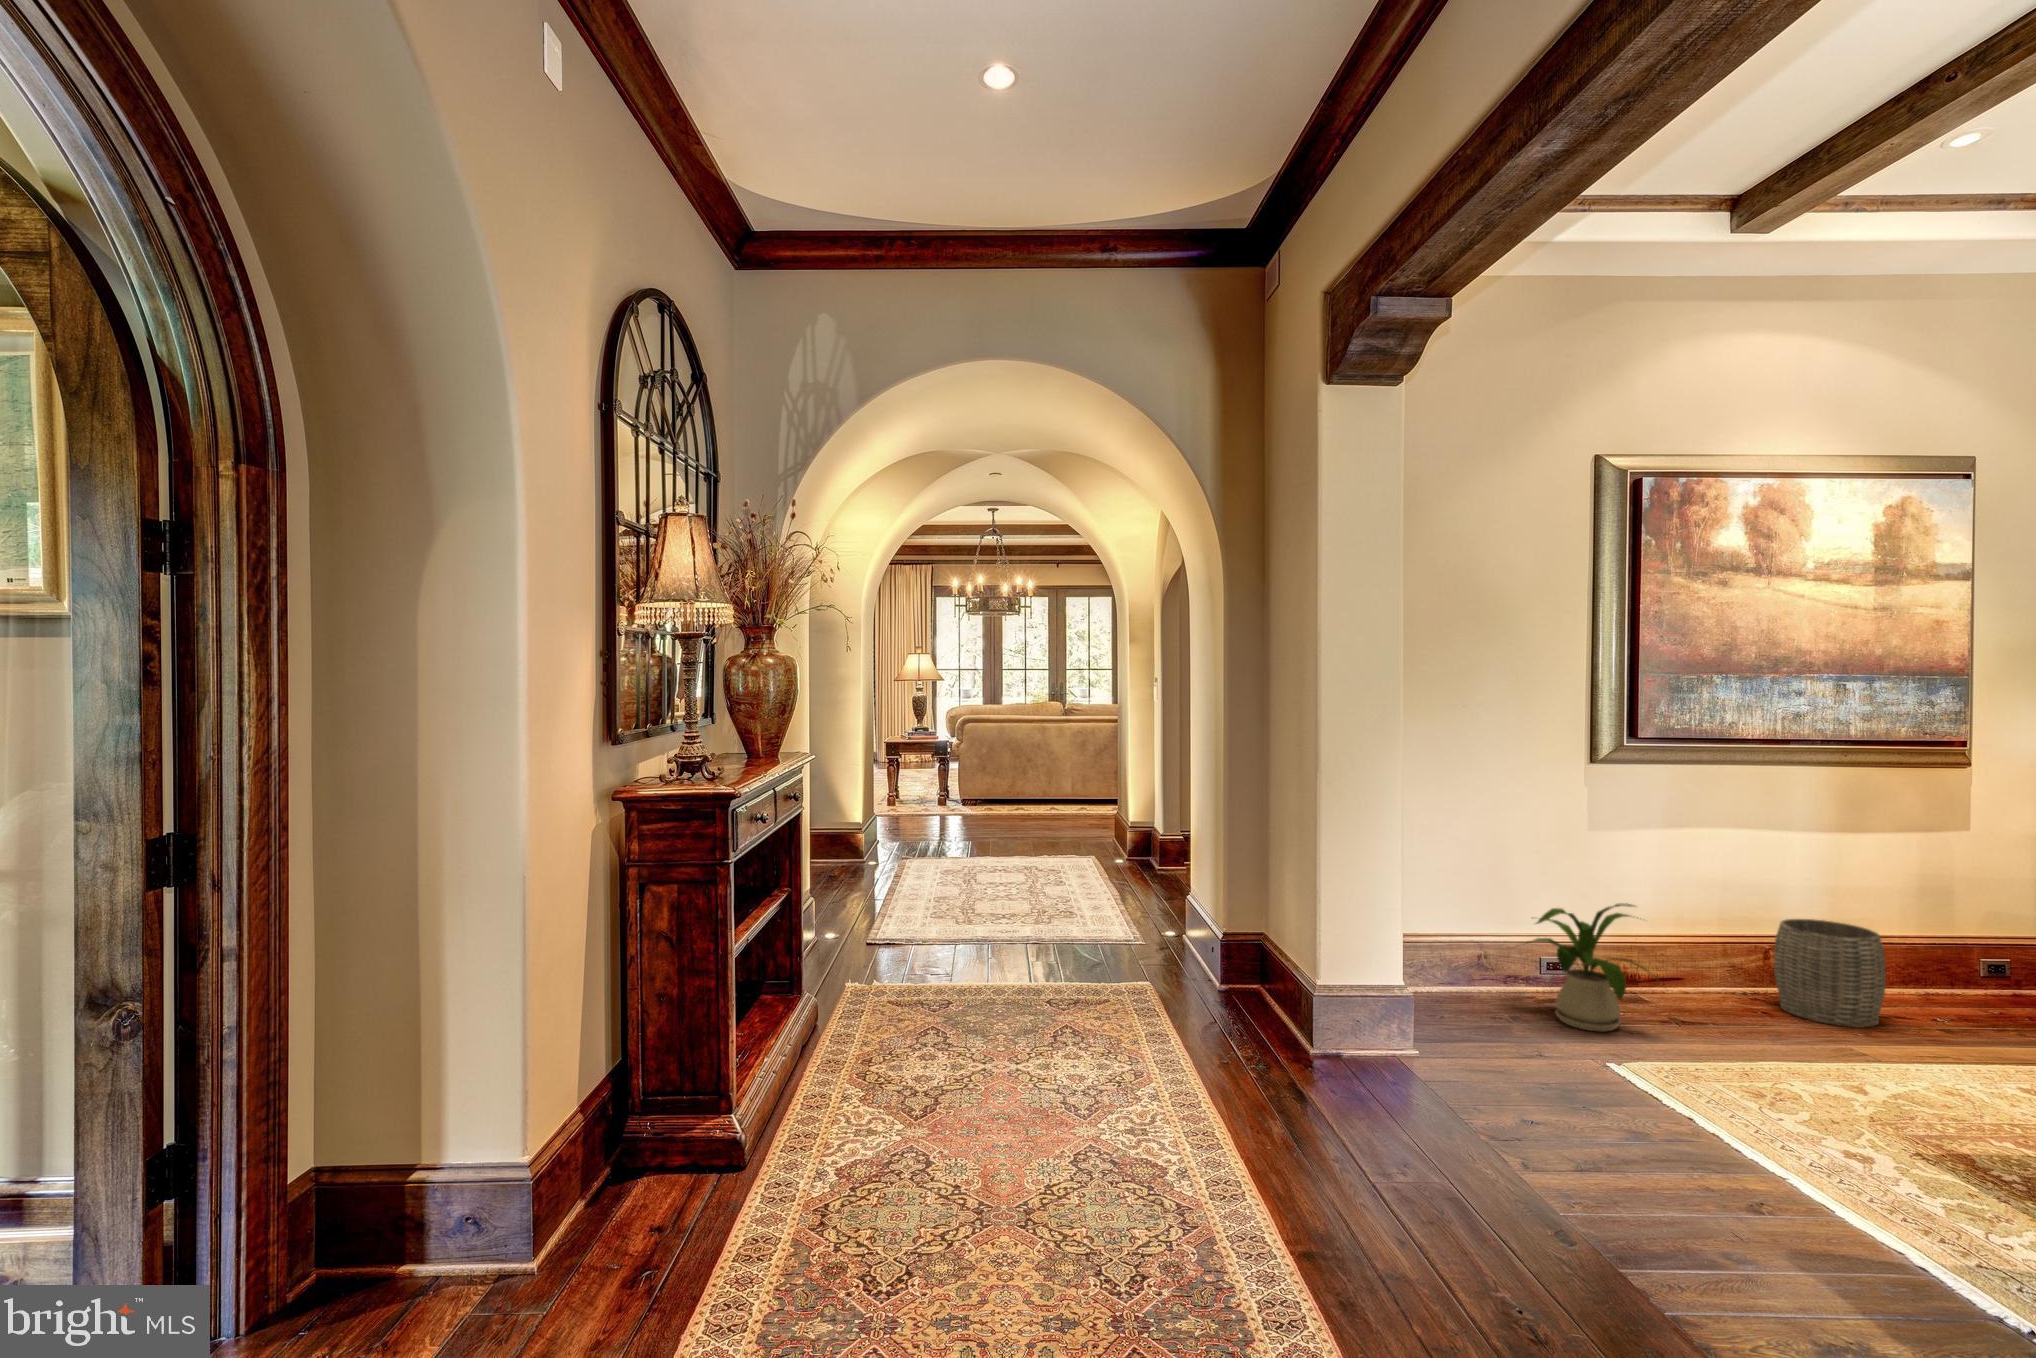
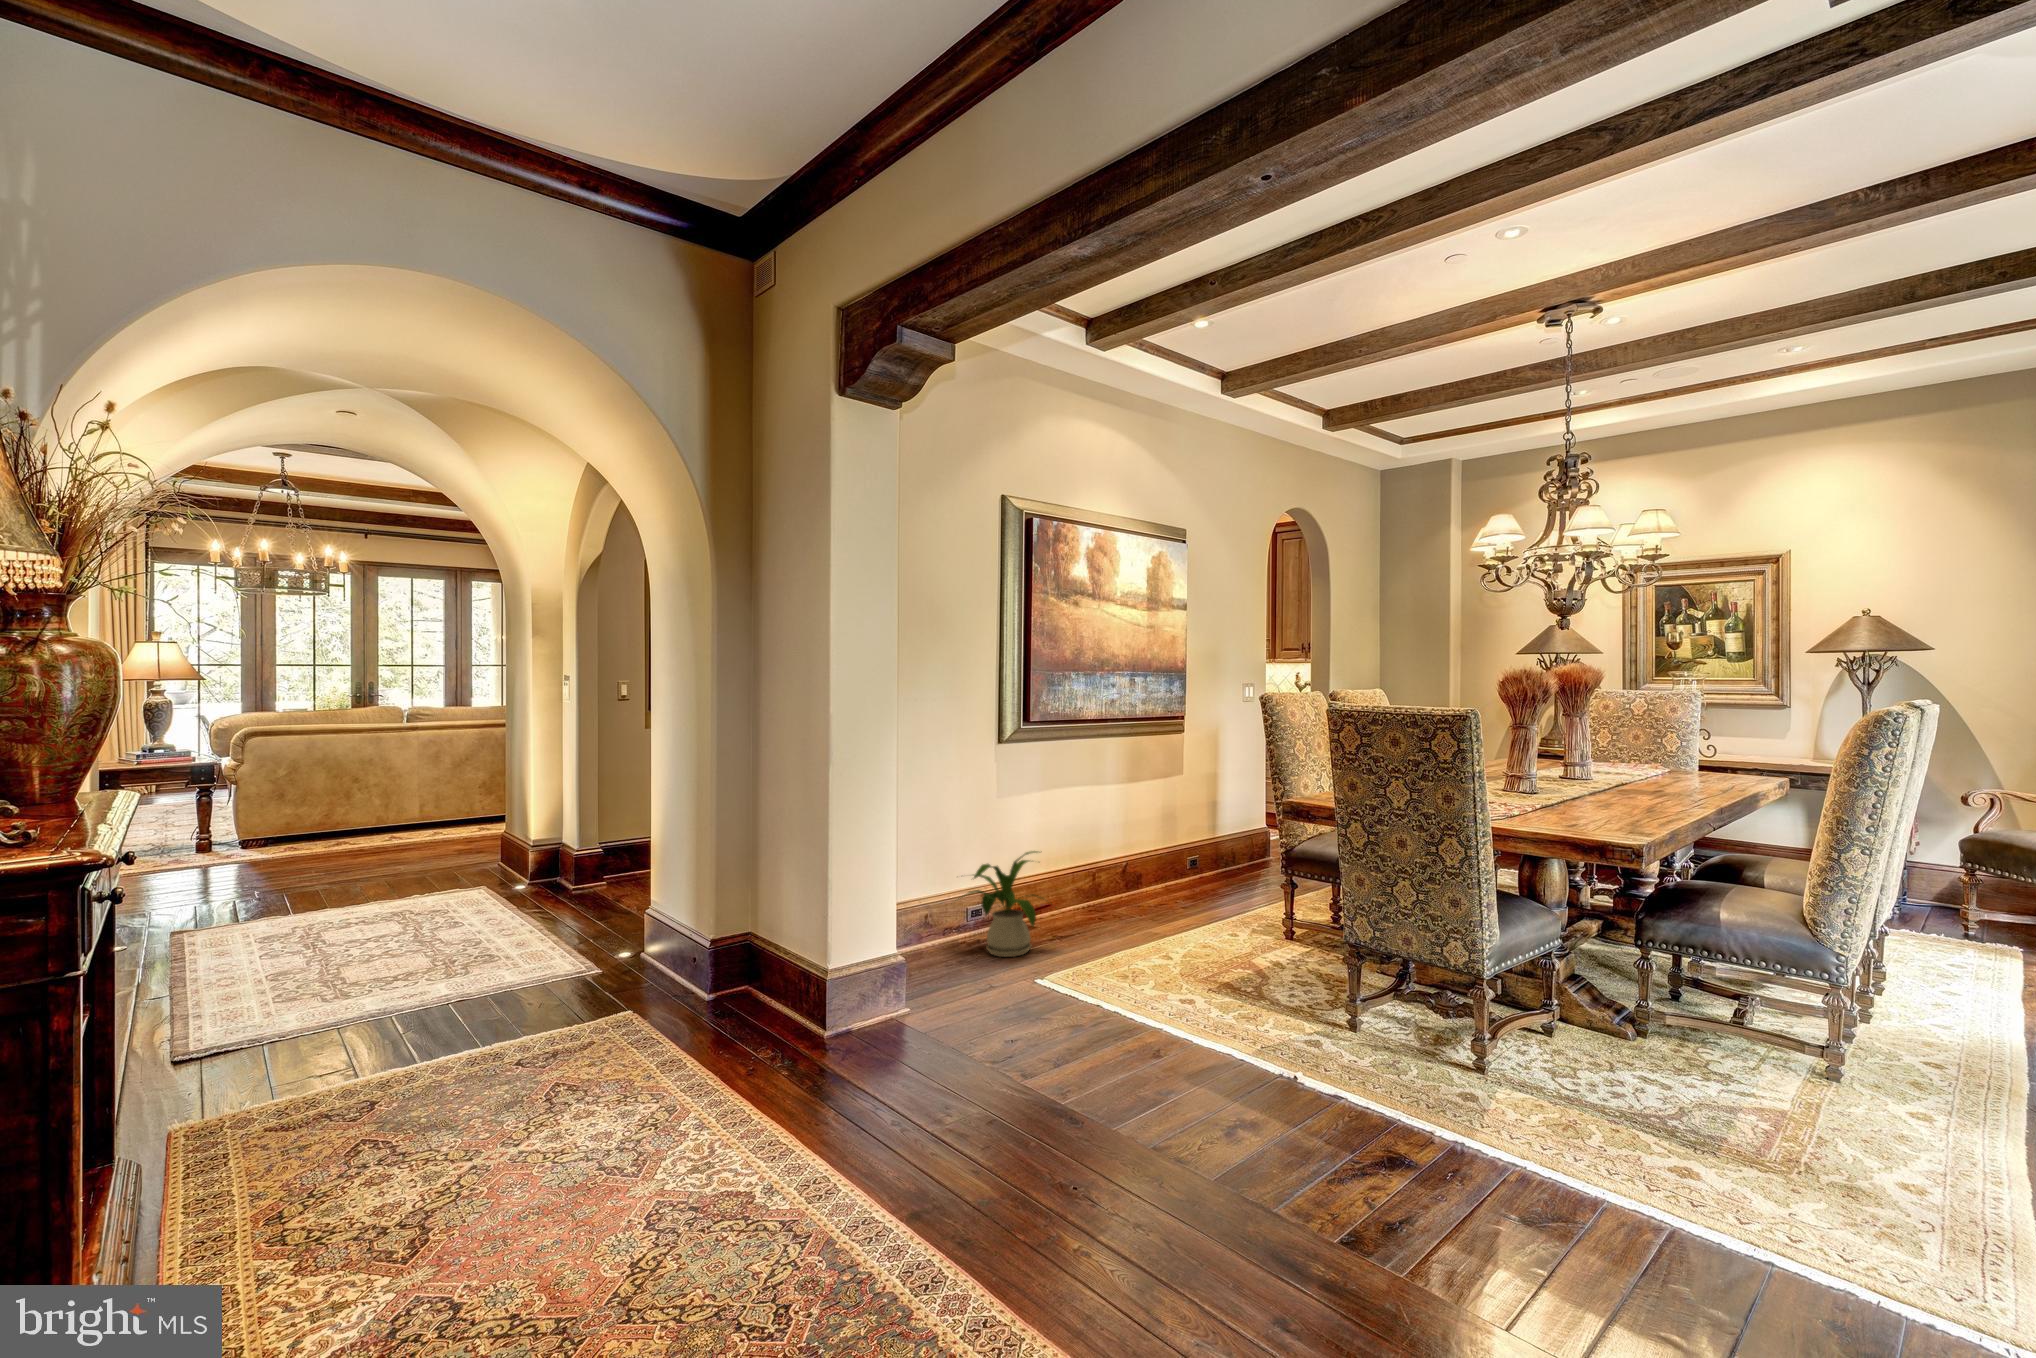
woven basket: present [1774,919,1886,1027] -> none [1104,843,1165,915]

